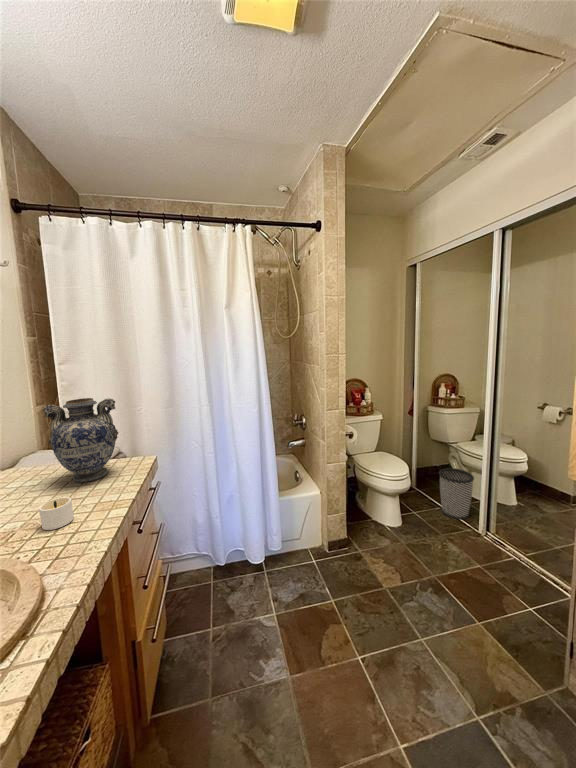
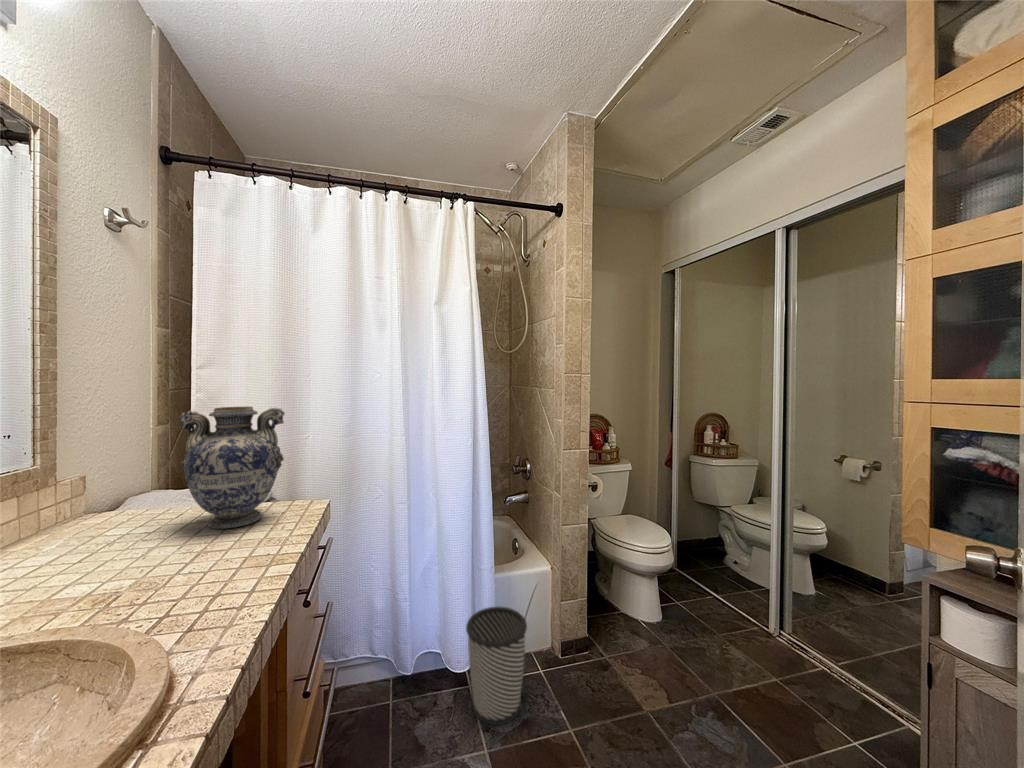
wastebasket: present [439,468,474,519] -> present [466,607,527,725]
candle: present [39,497,74,530] -> none [163,542,236,590]

